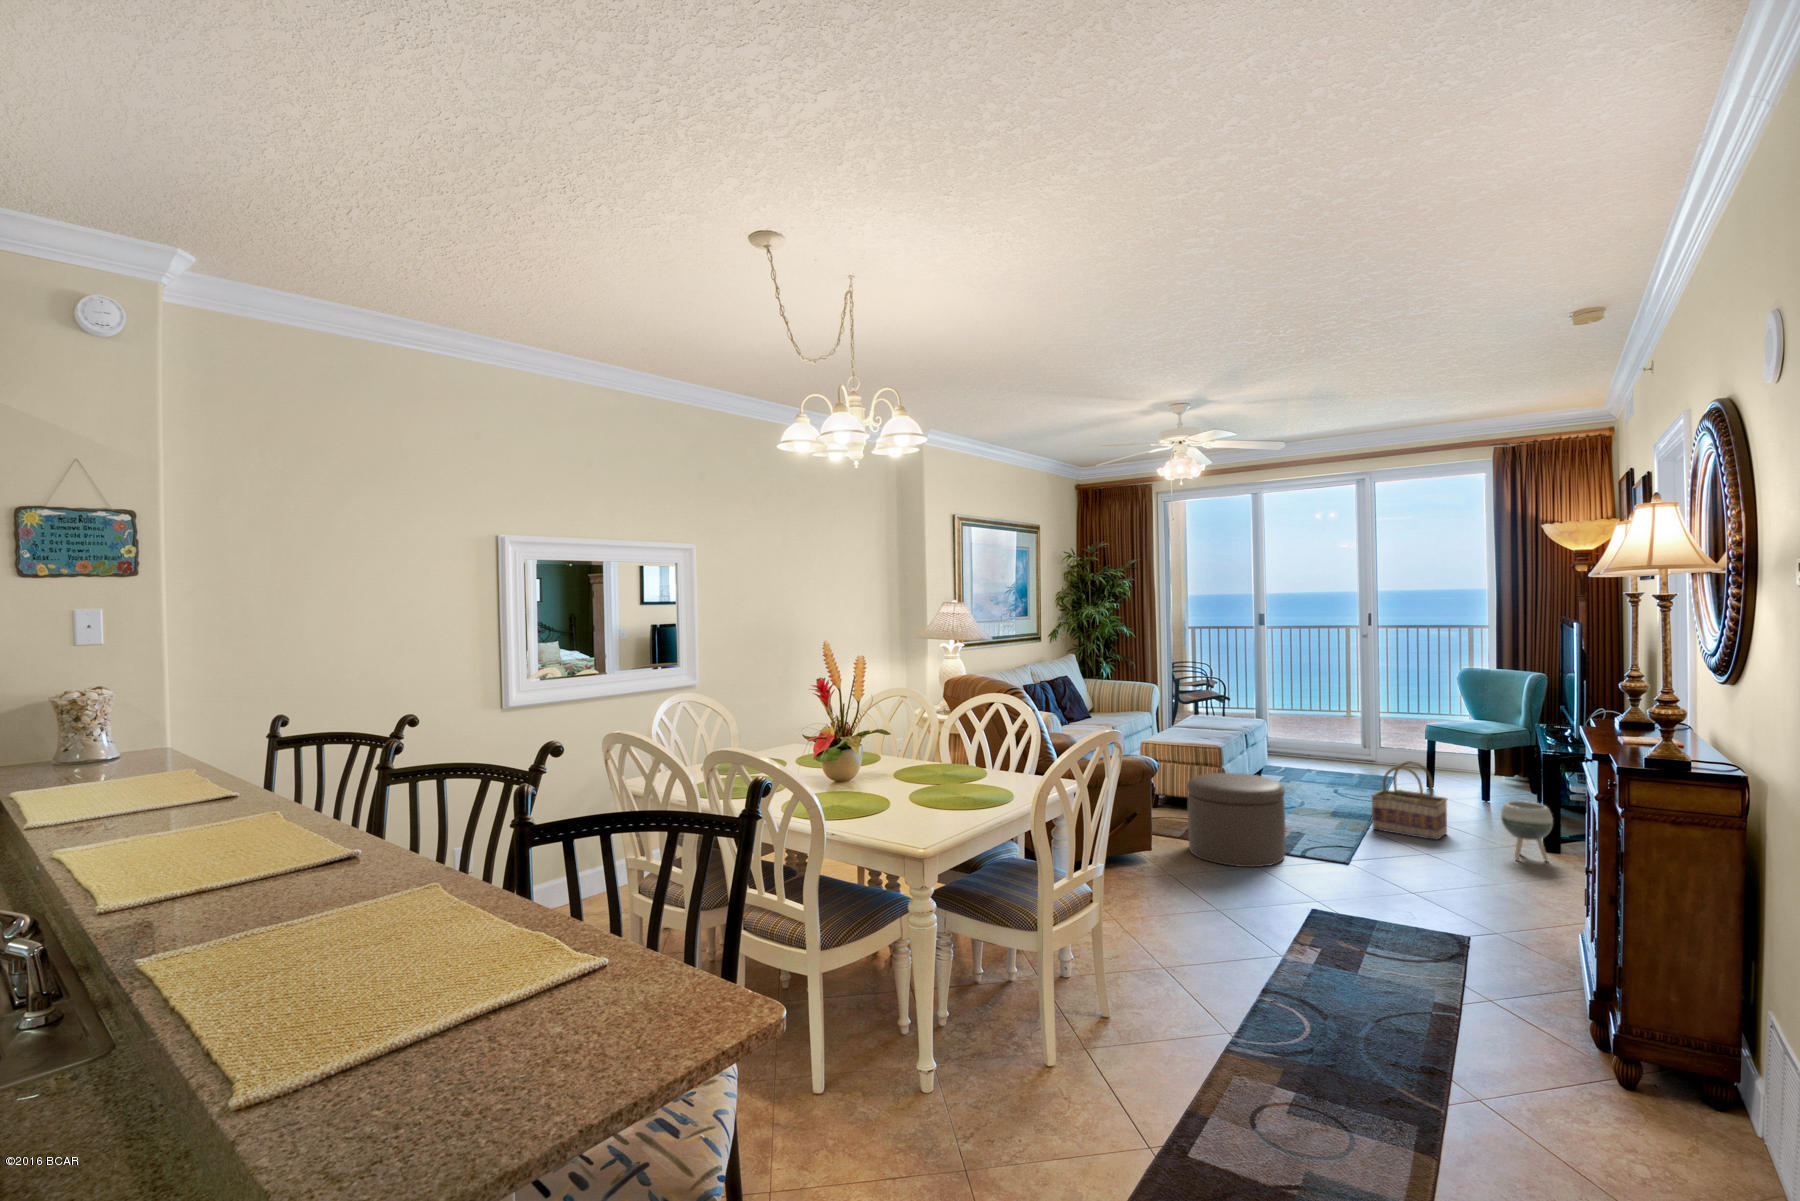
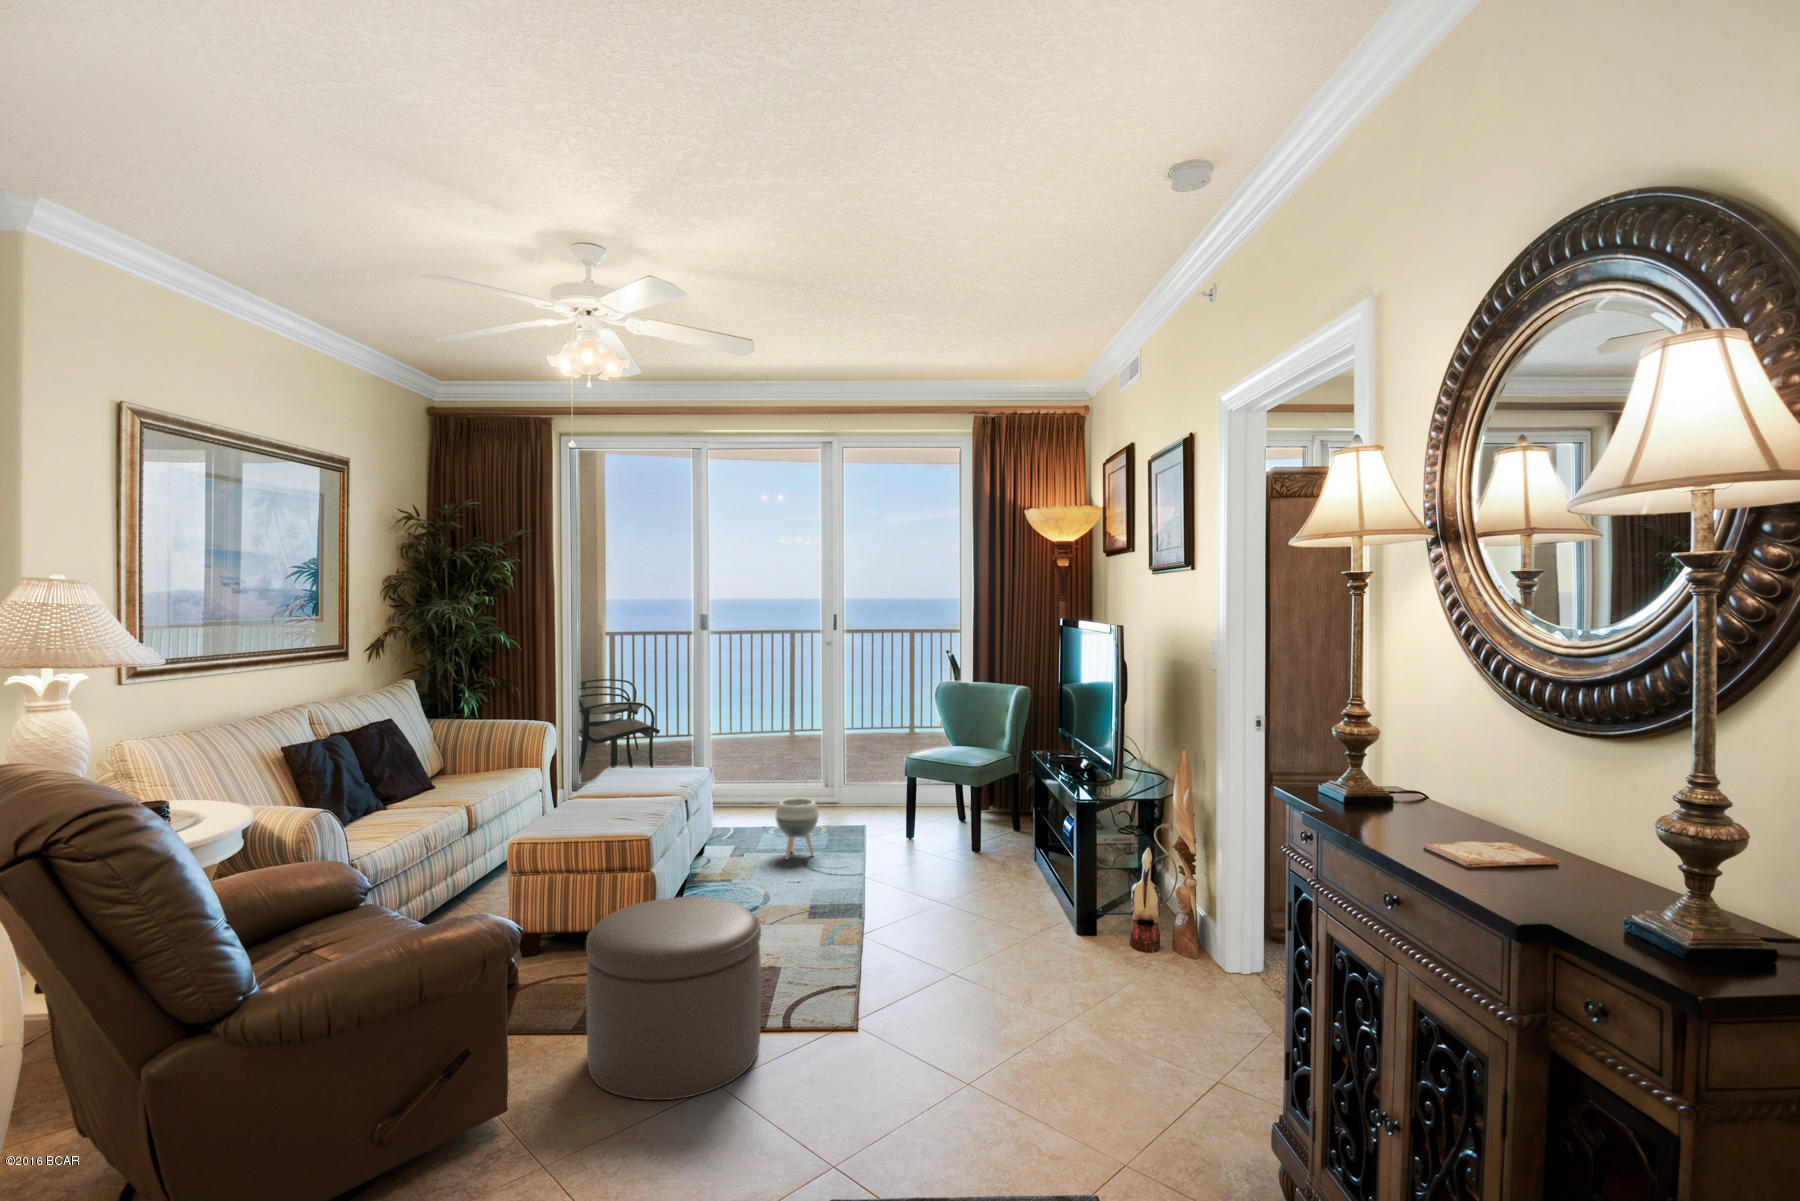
basket: present [1371,761,1447,840] -> none [869,828,964,945]
planter: present [1501,801,1553,860] -> present [775,798,819,859]

